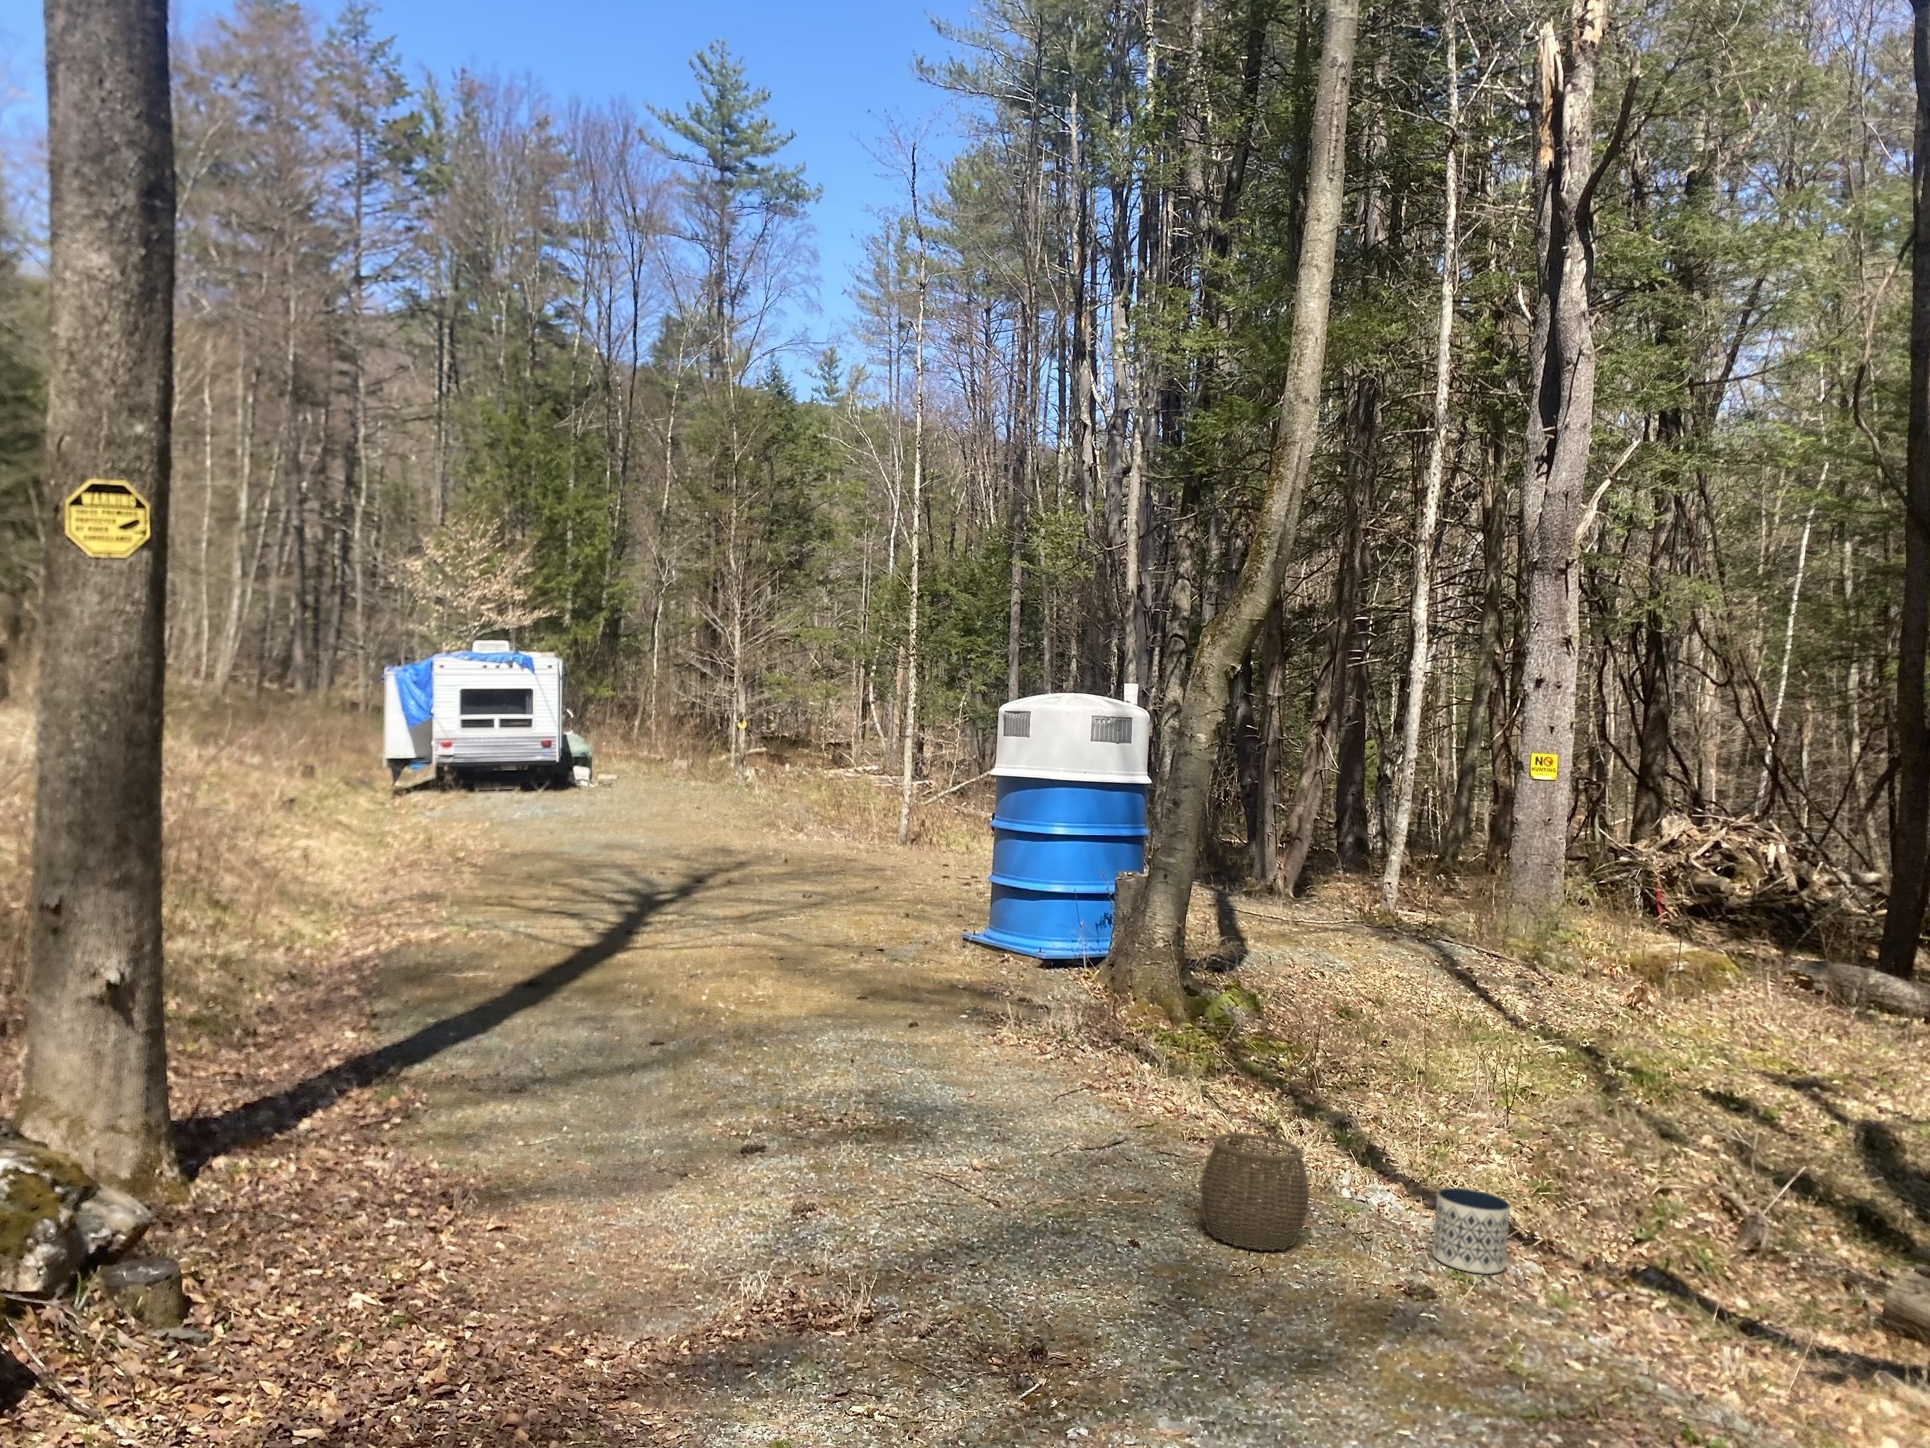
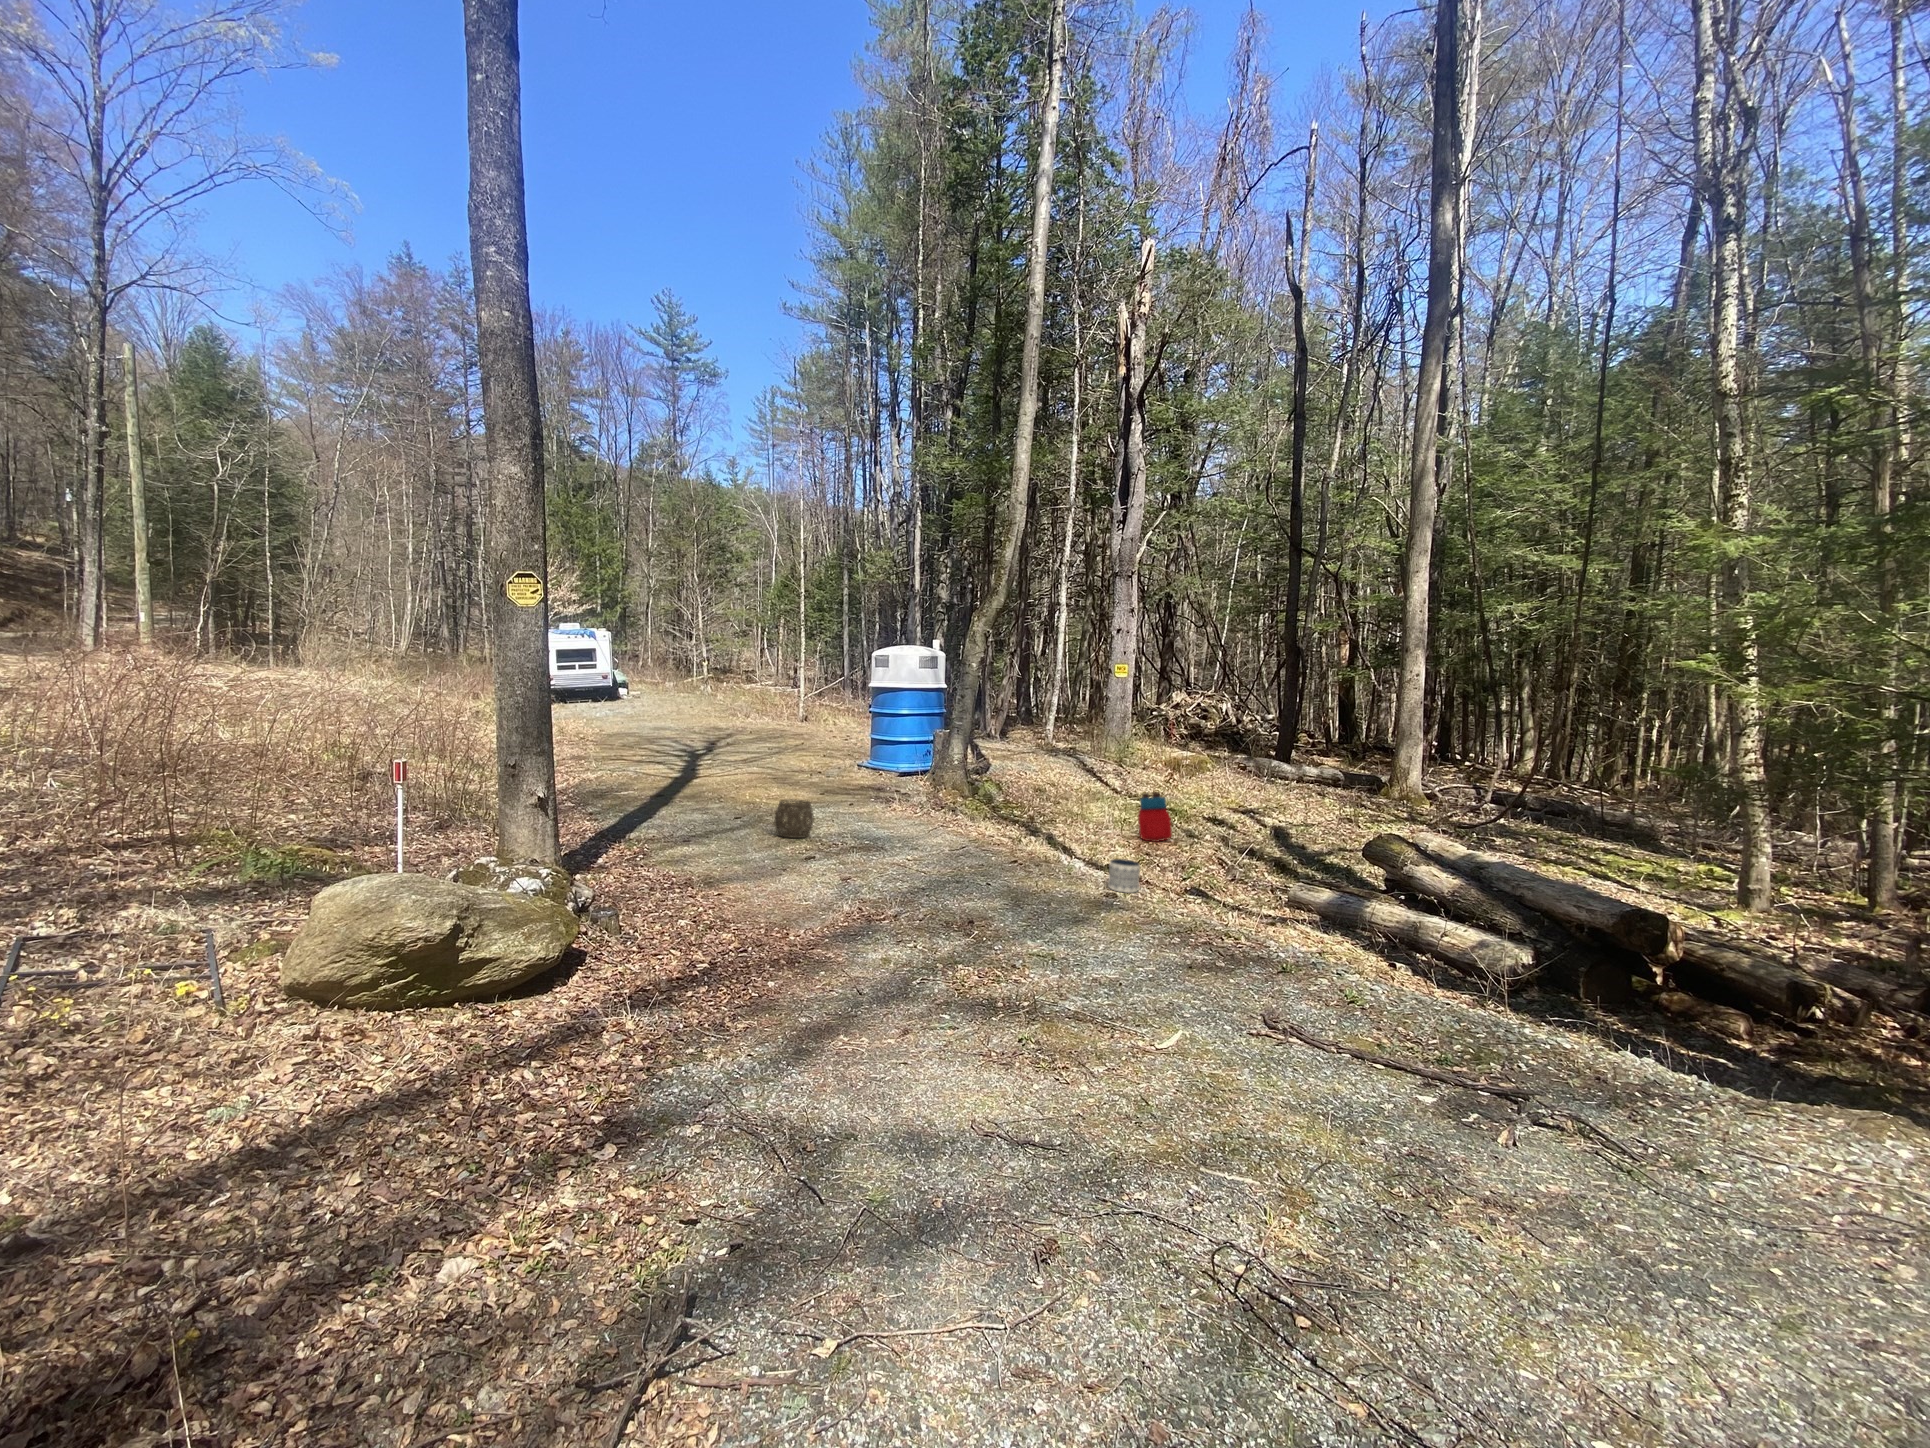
backpack: none [1537,1030,1614,1143] -> present [1138,793,1172,842]
woven basket: present [1200,1133,1309,1251] -> present [775,799,814,838]

